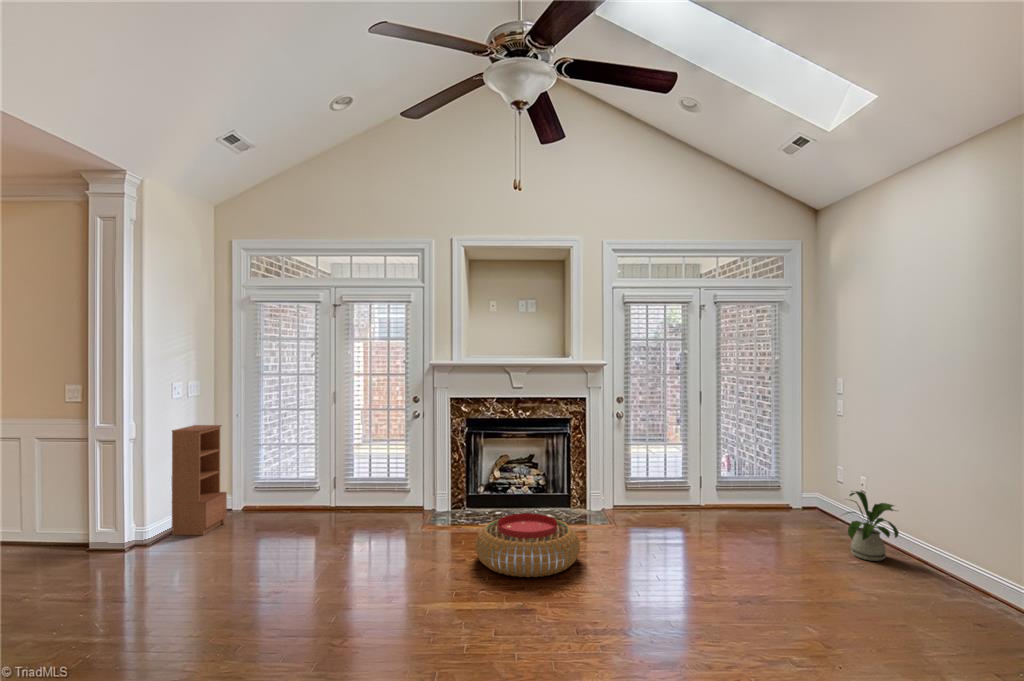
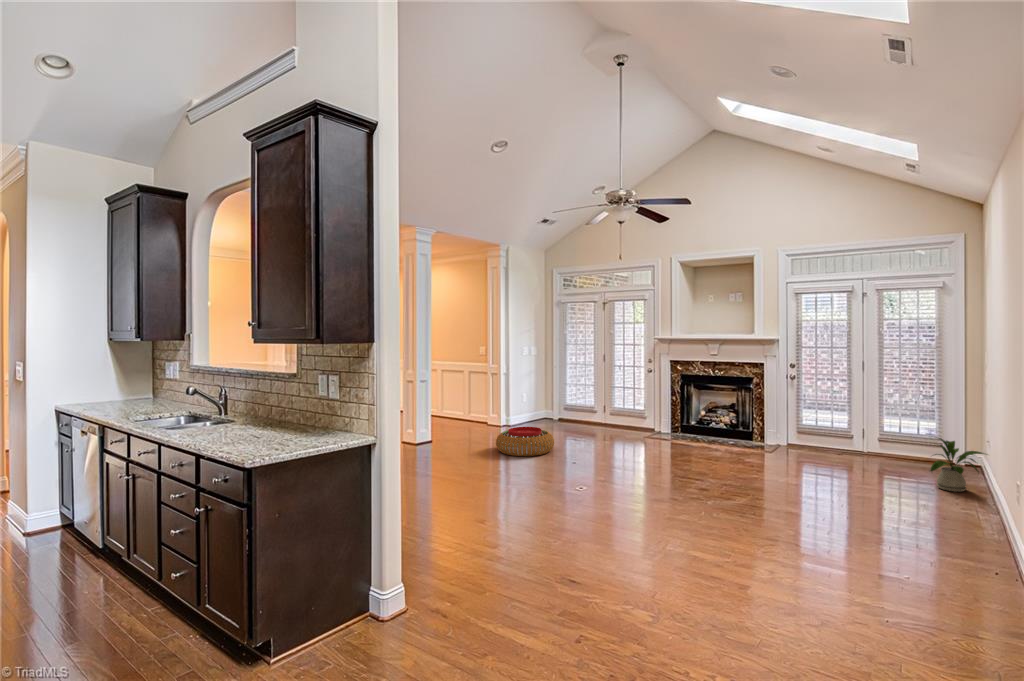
bookcase: present [172,425,227,535] -> none [522,372,548,428]
pouf: present [475,513,580,577] -> present [496,427,554,456]

